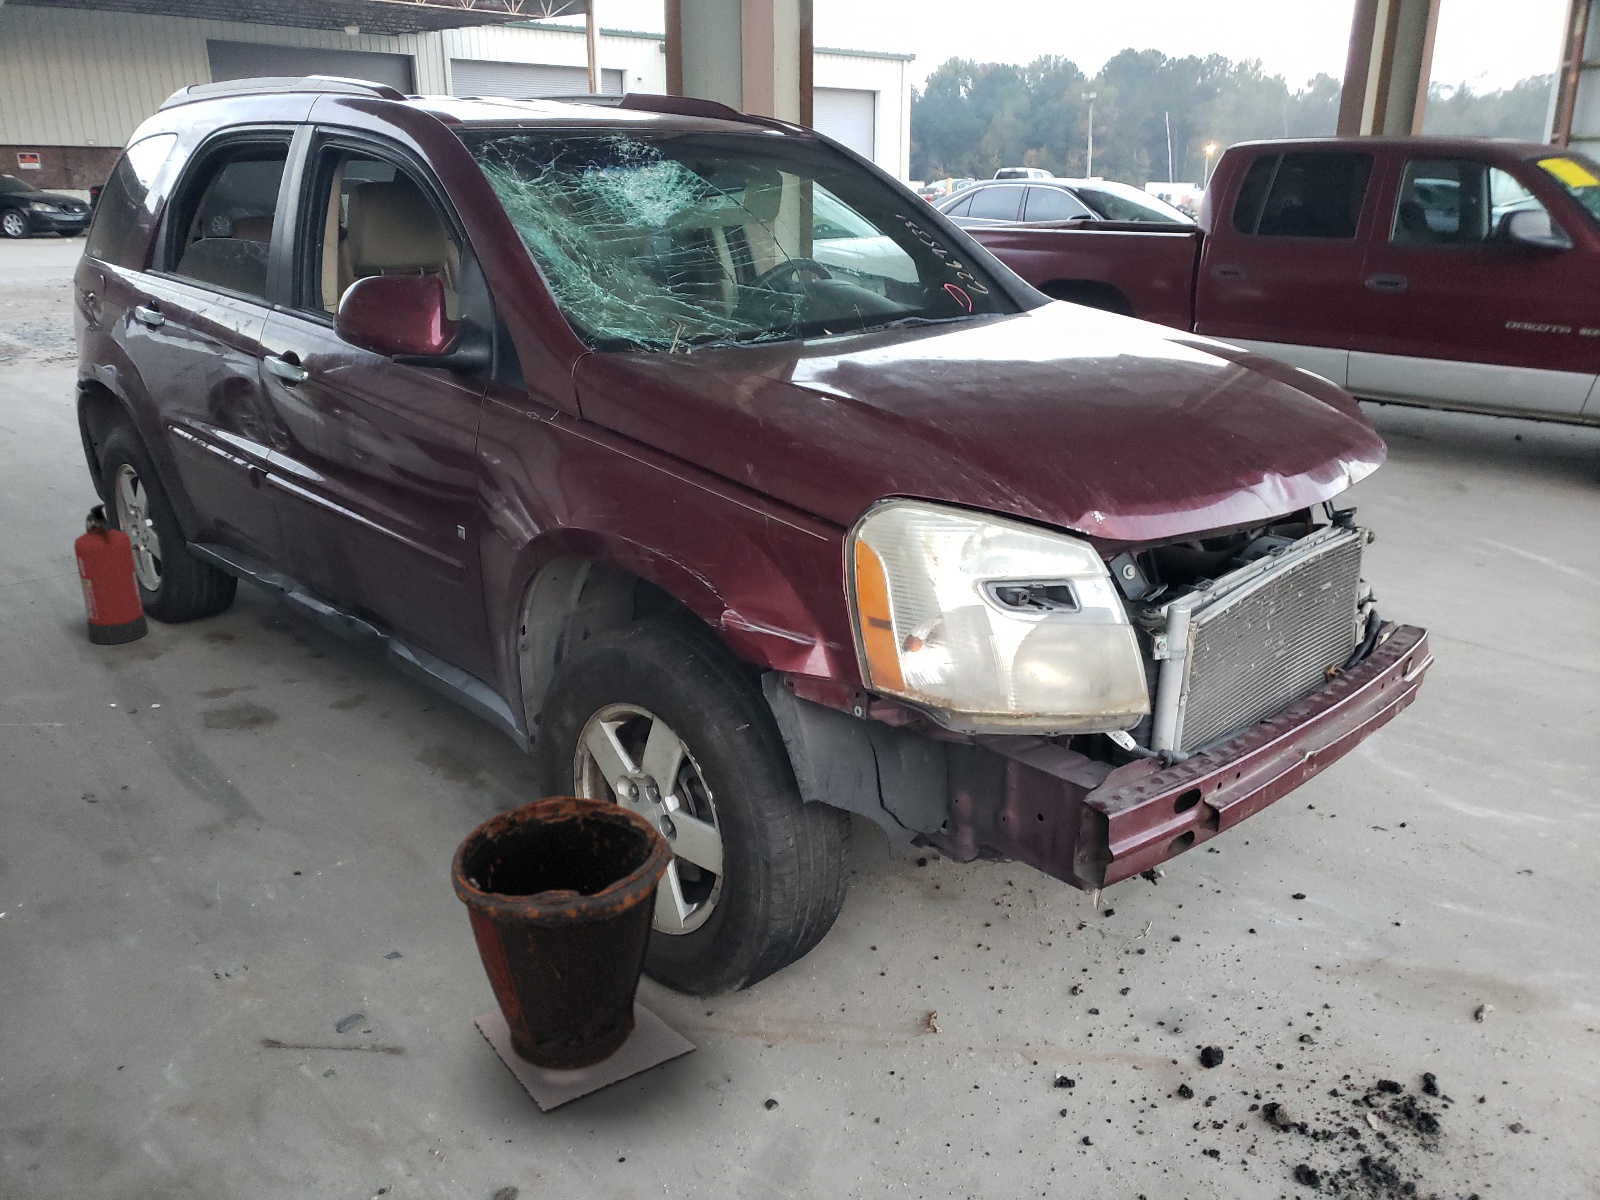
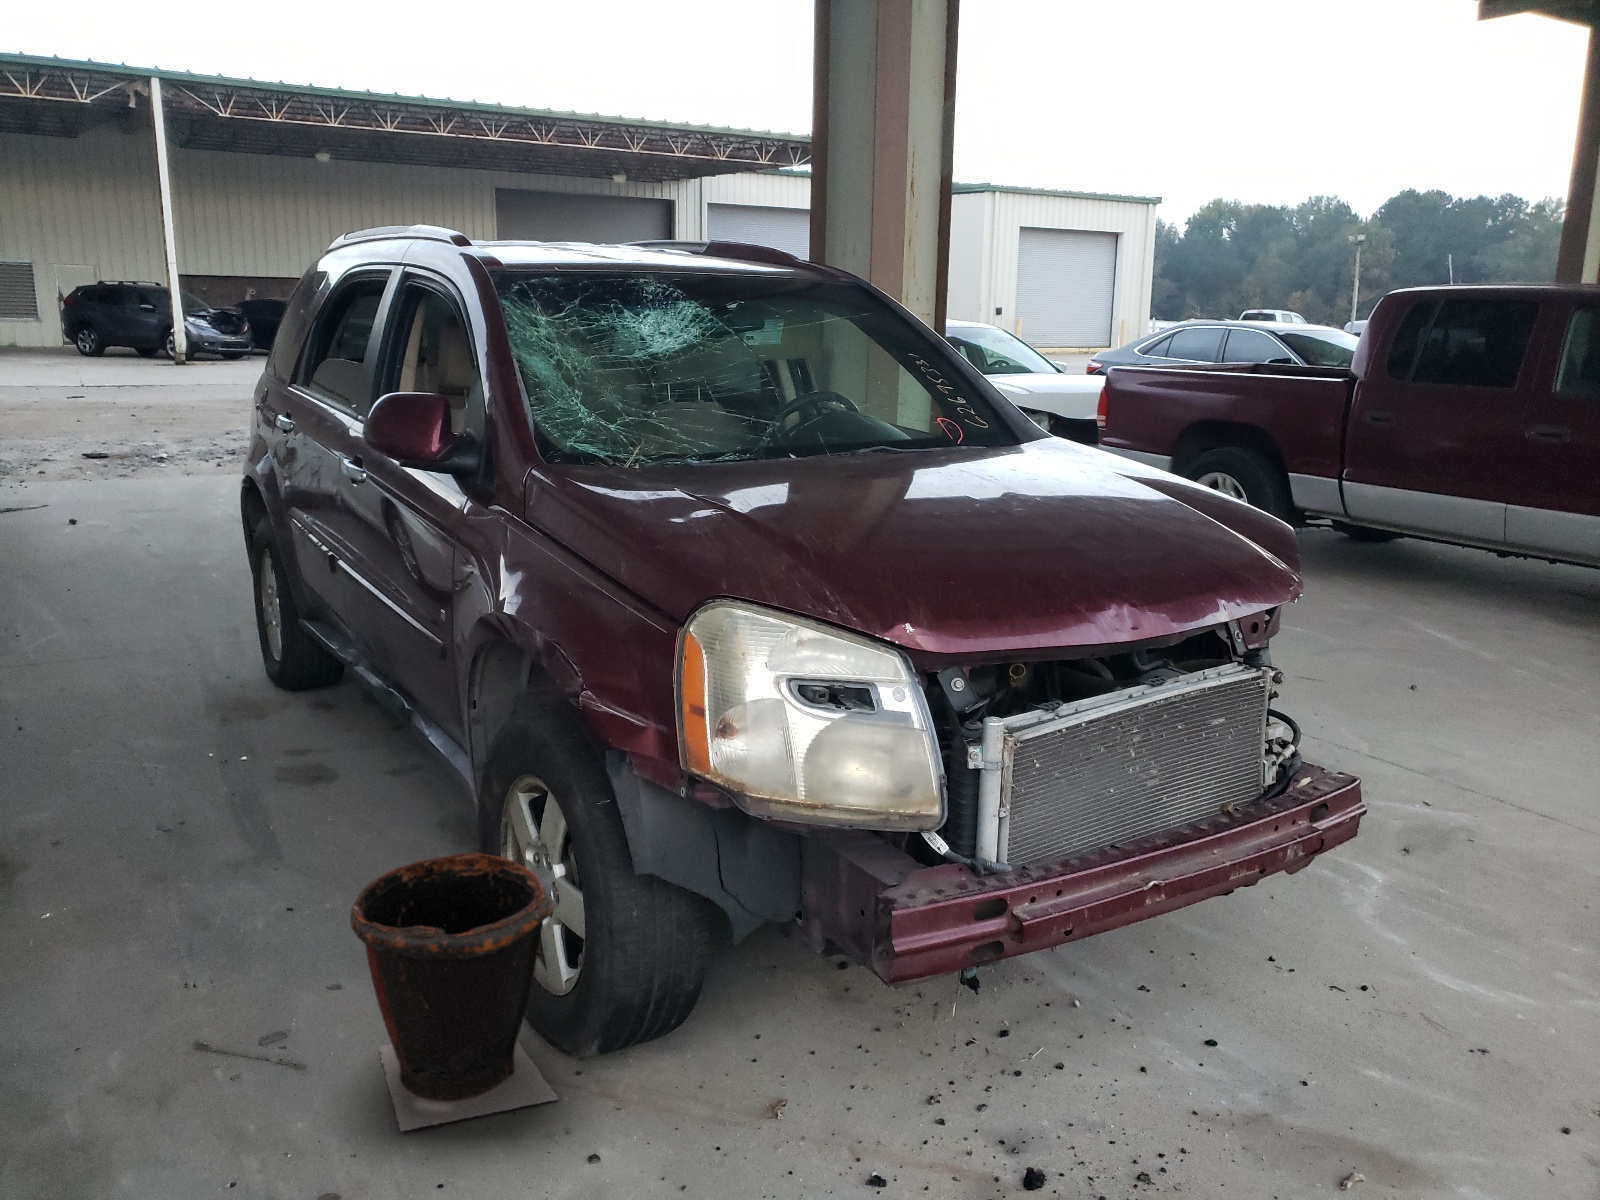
fire extinguisher: present [74,504,148,644] -> none [206,578,262,702]

